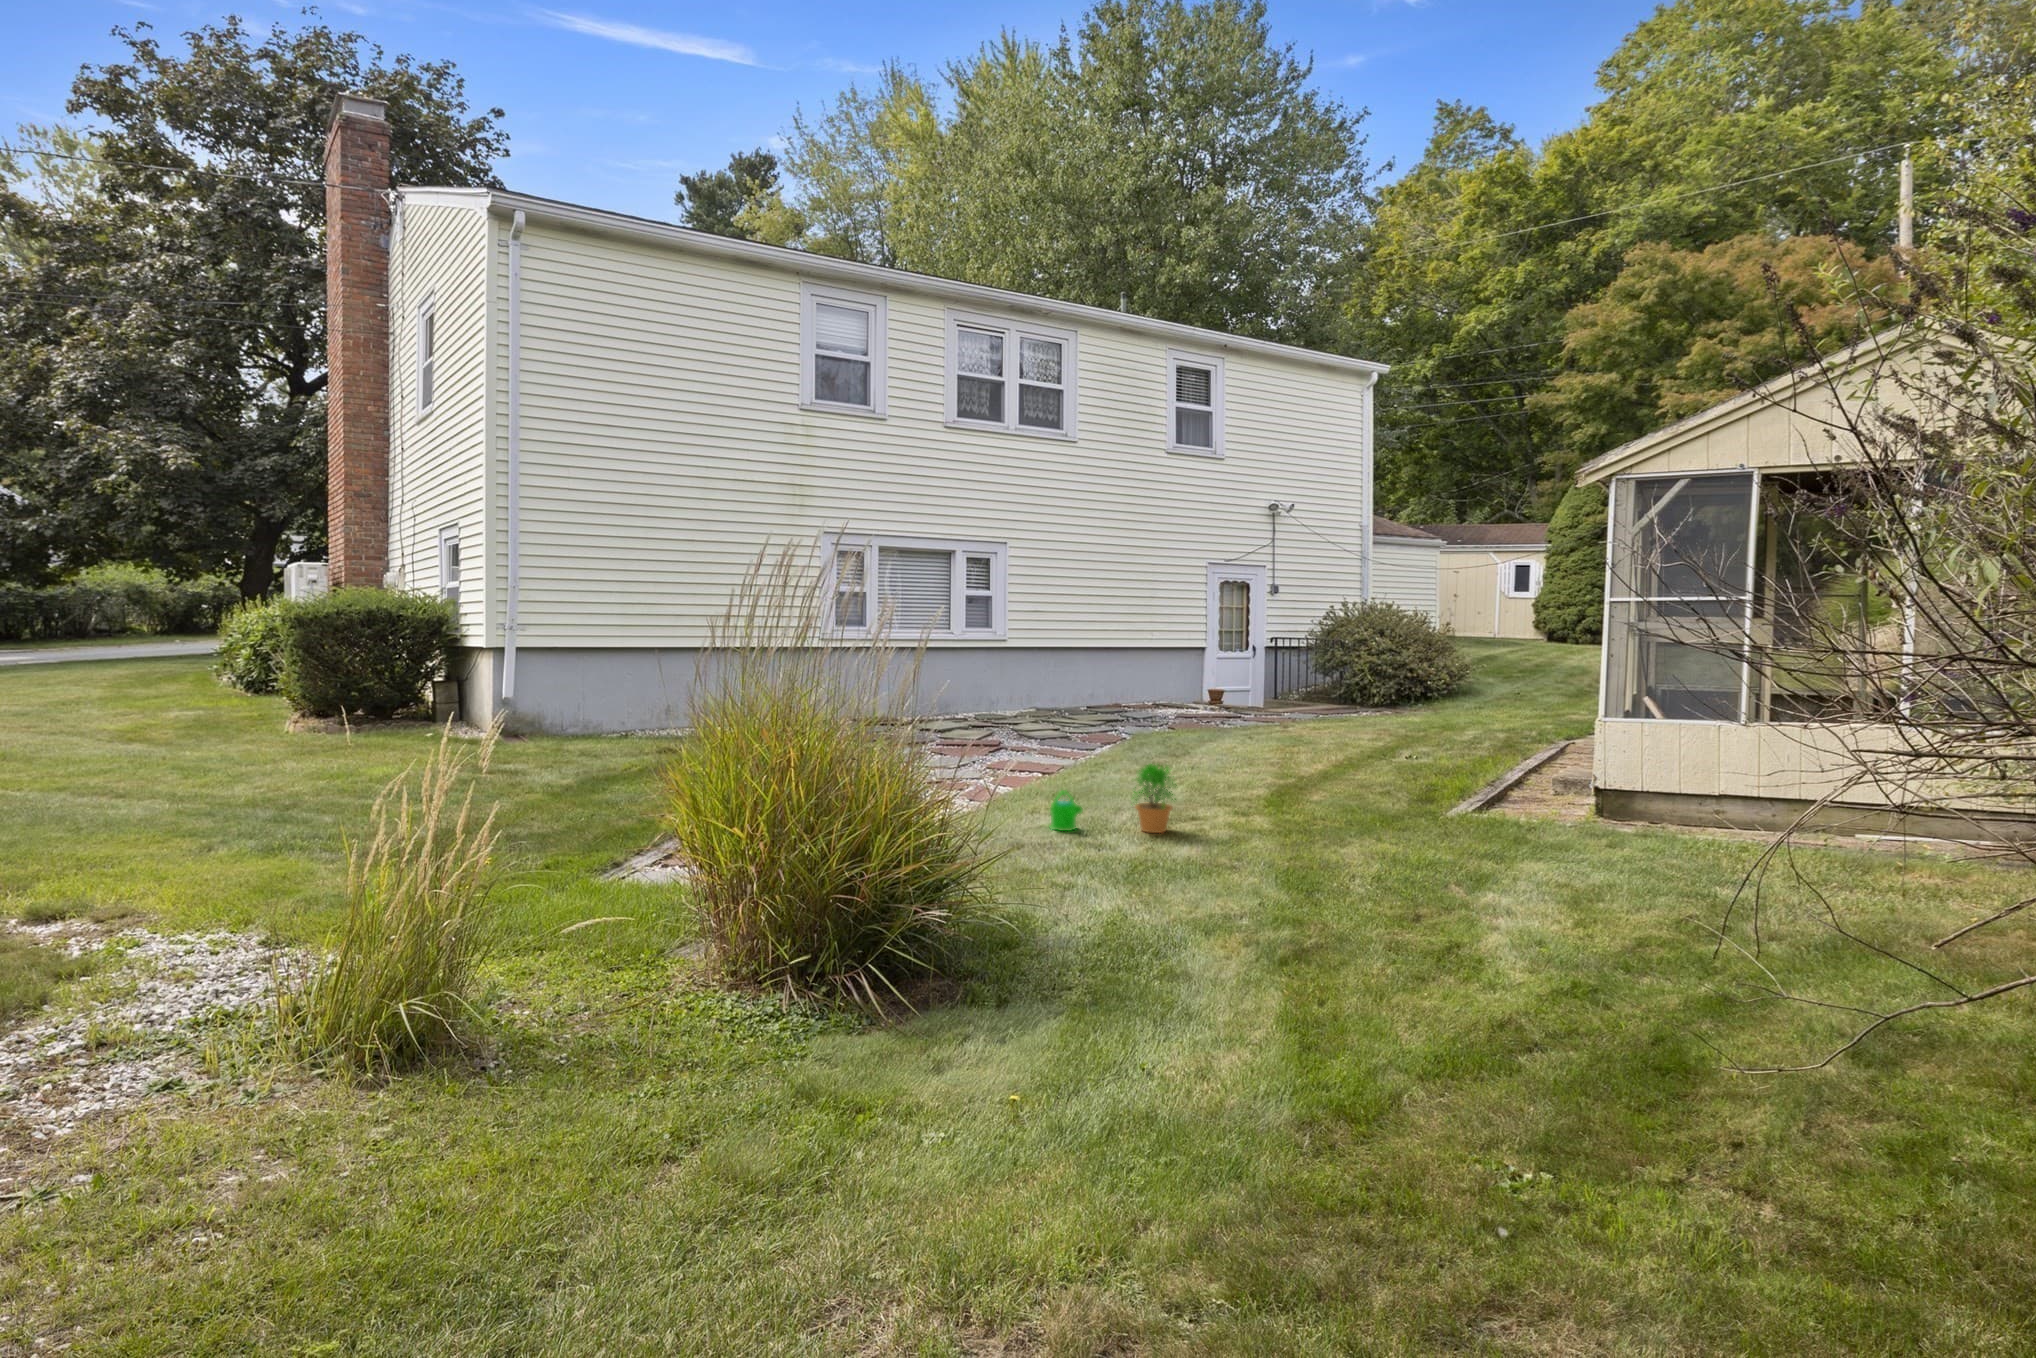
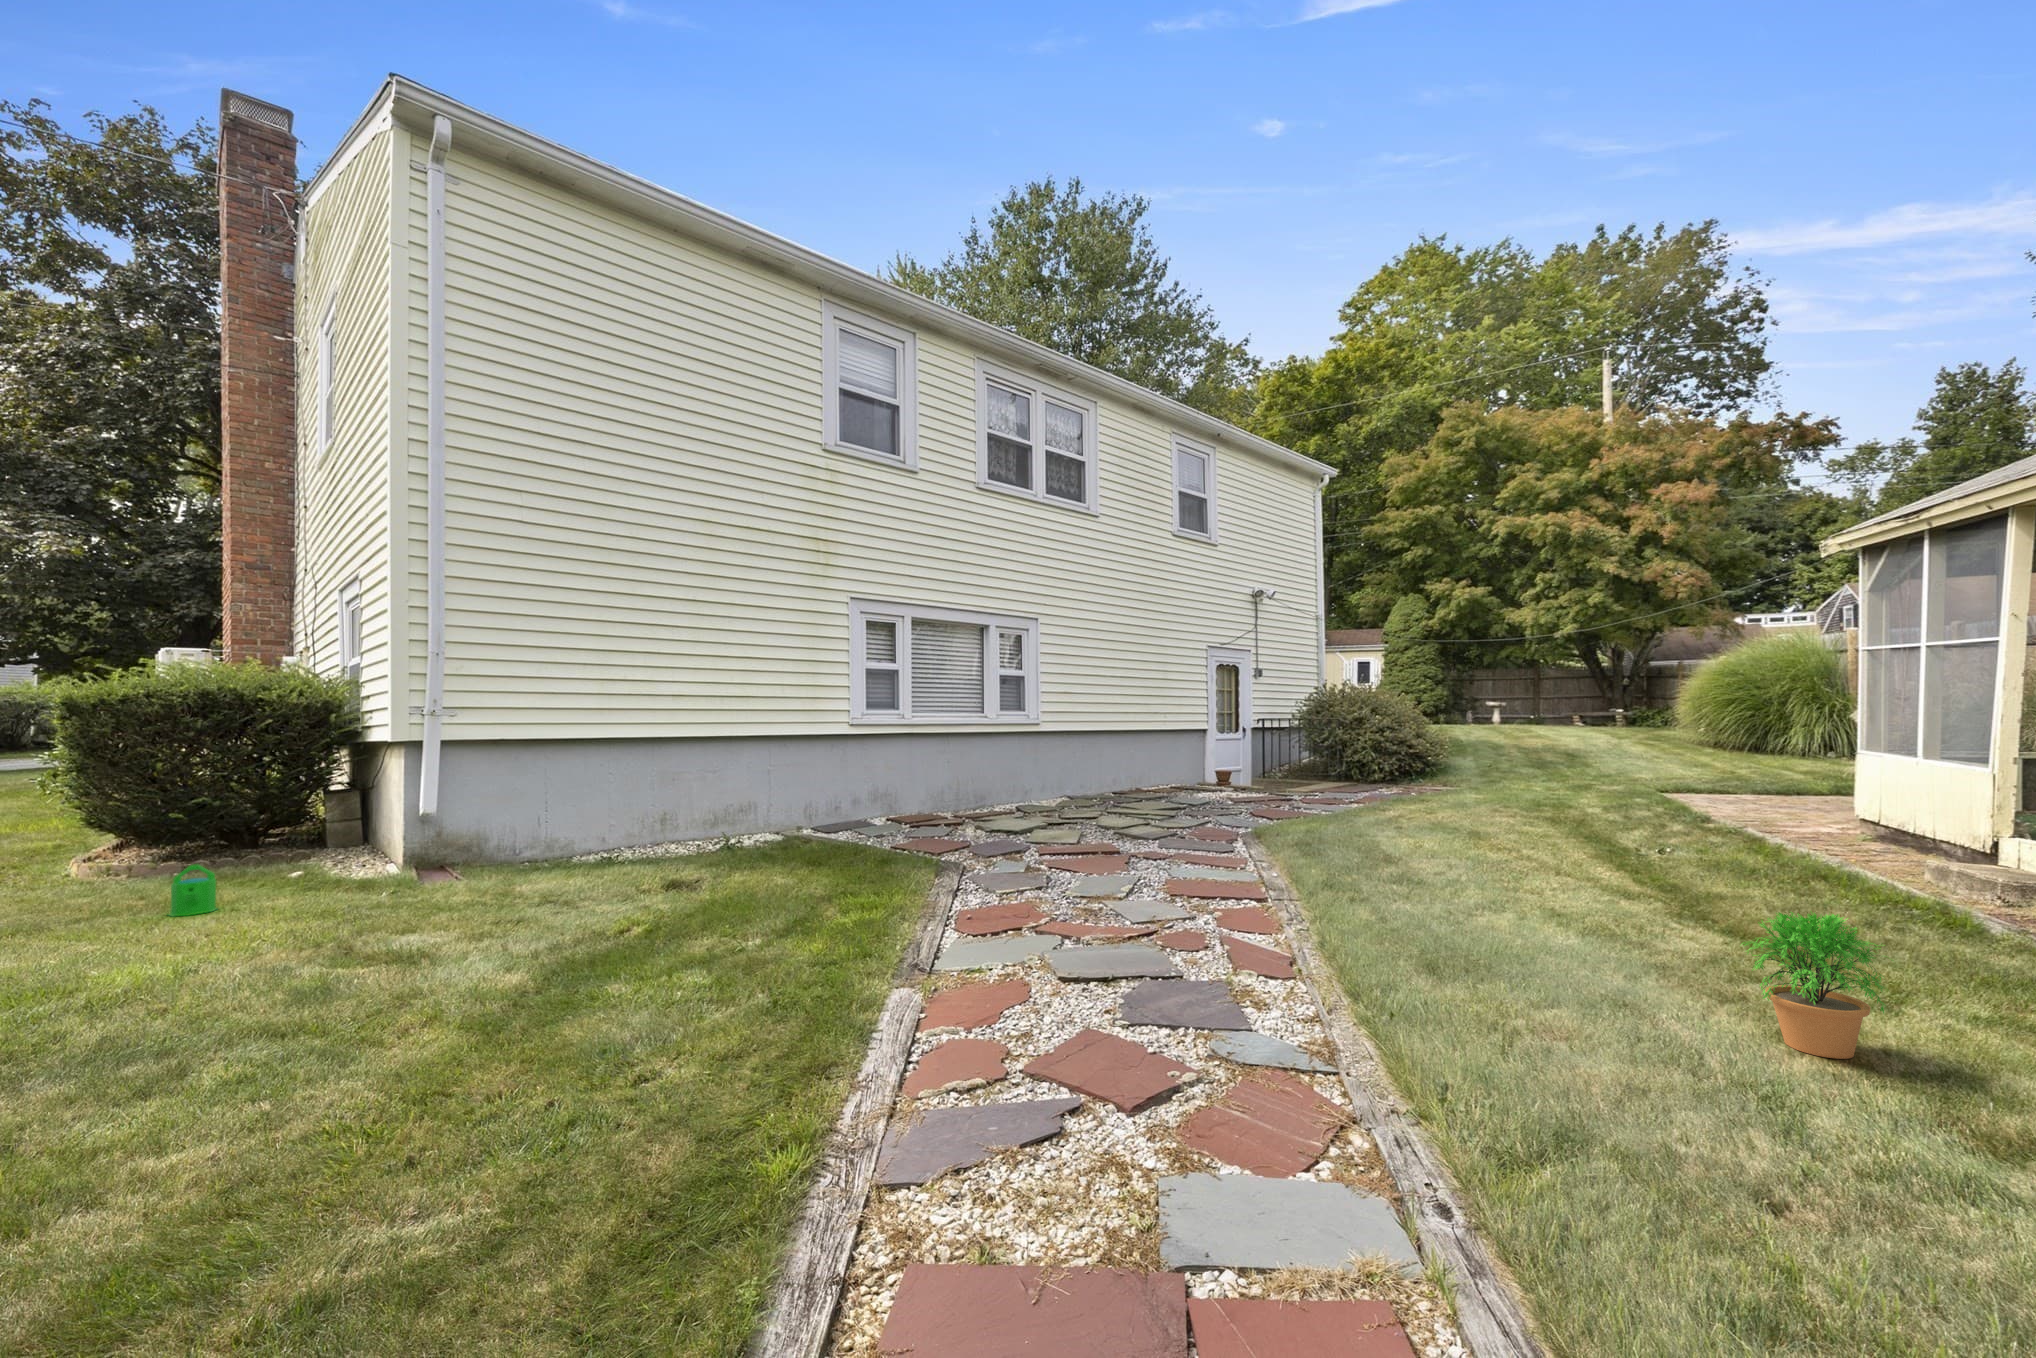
watering can: present [1050,791,1083,831] -> present [169,864,217,917]

